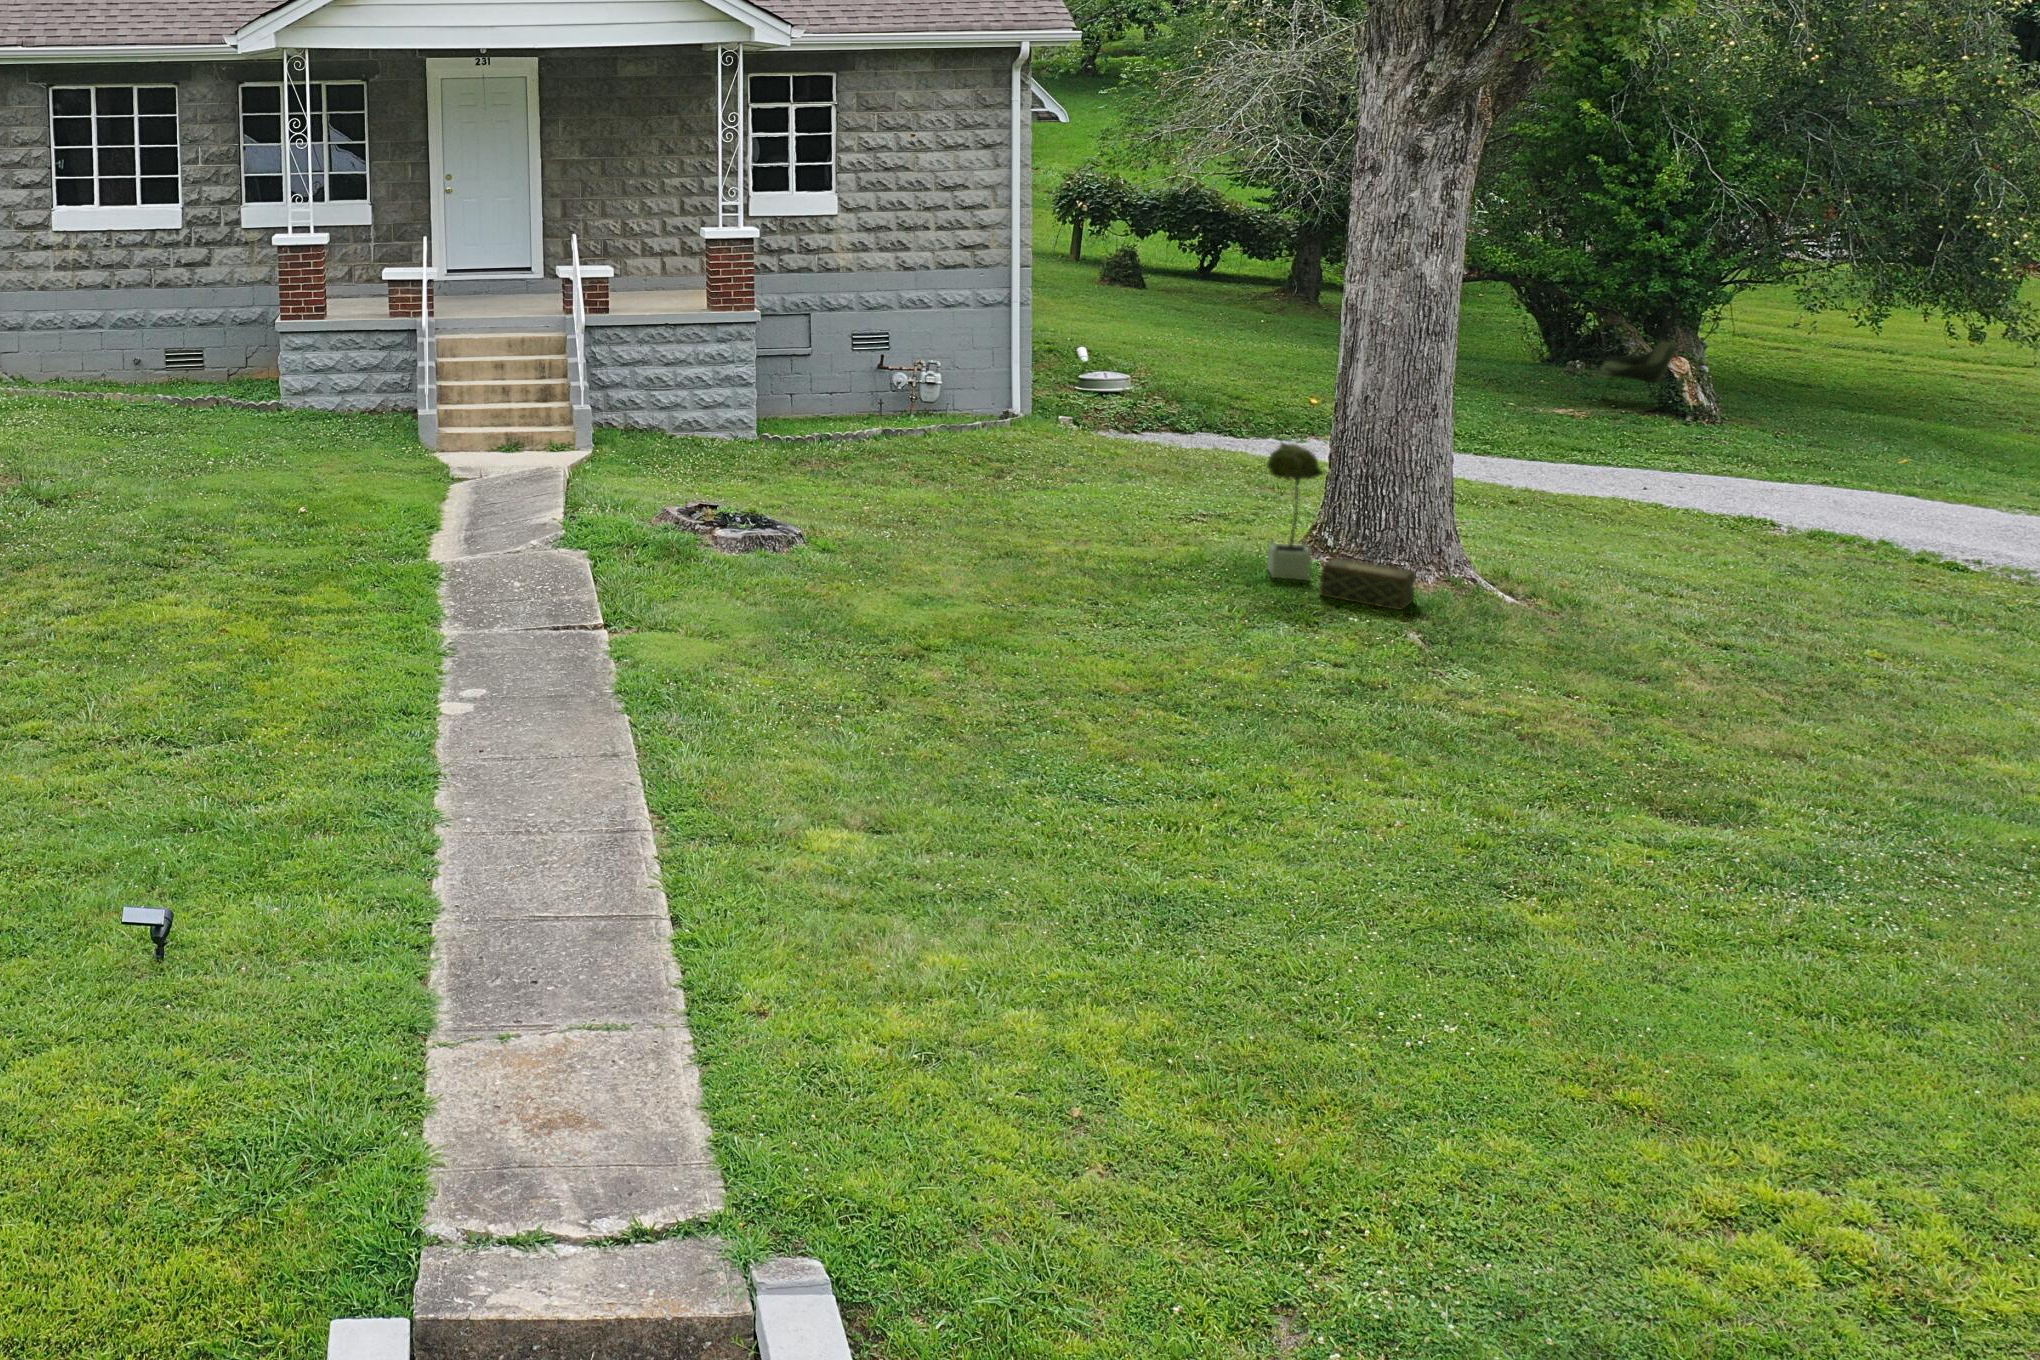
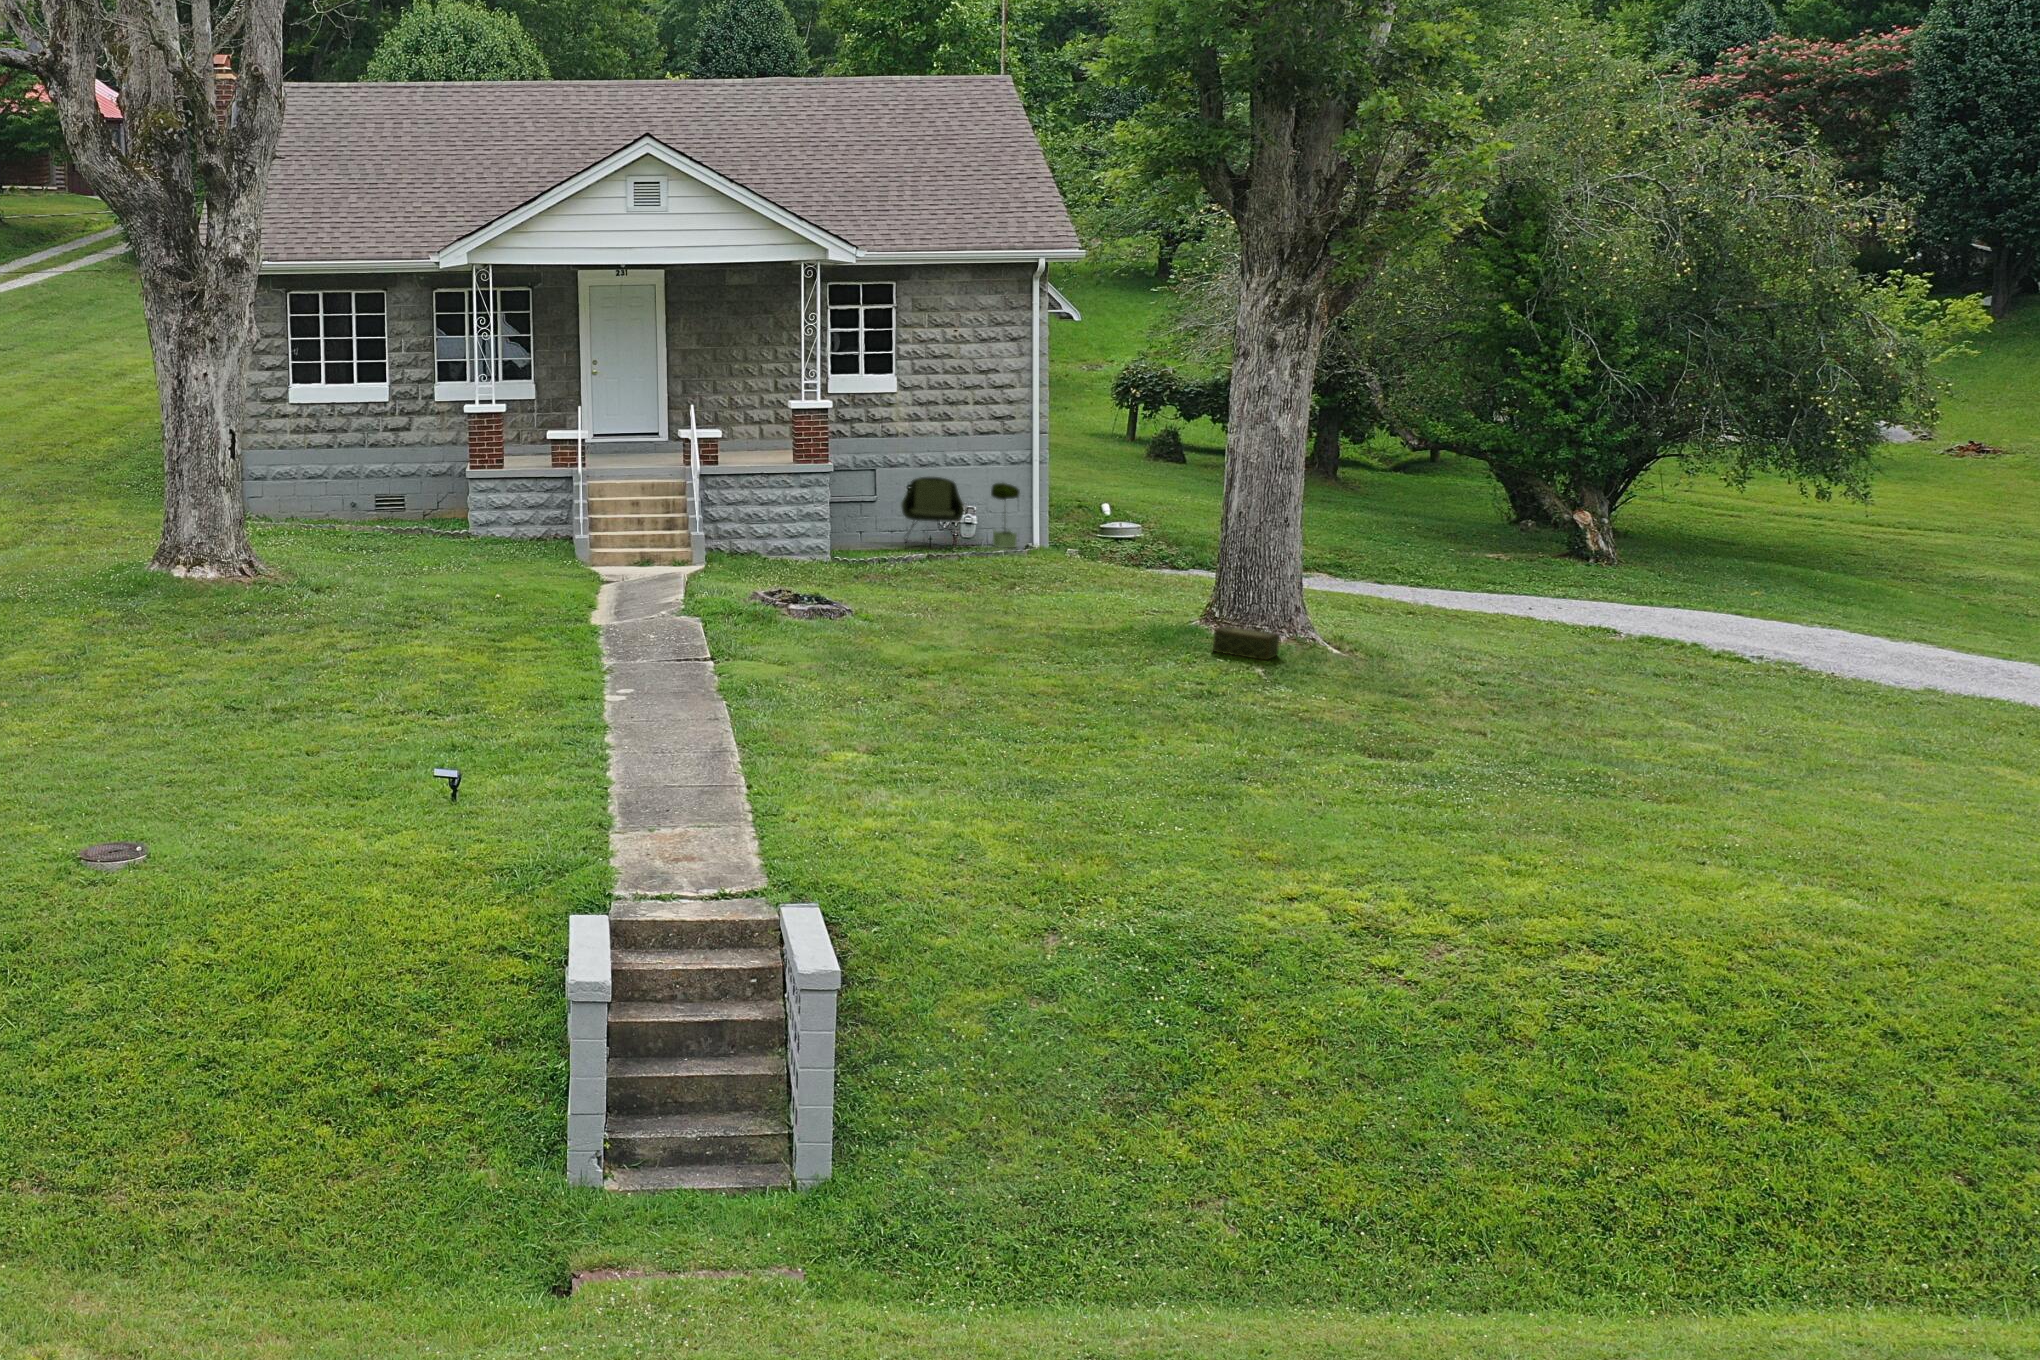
lounge chair: present [1601,341,1677,412] -> present [901,477,964,551]
potted tree: present [1267,443,1324,580] -> present [991,483,1020,548]

